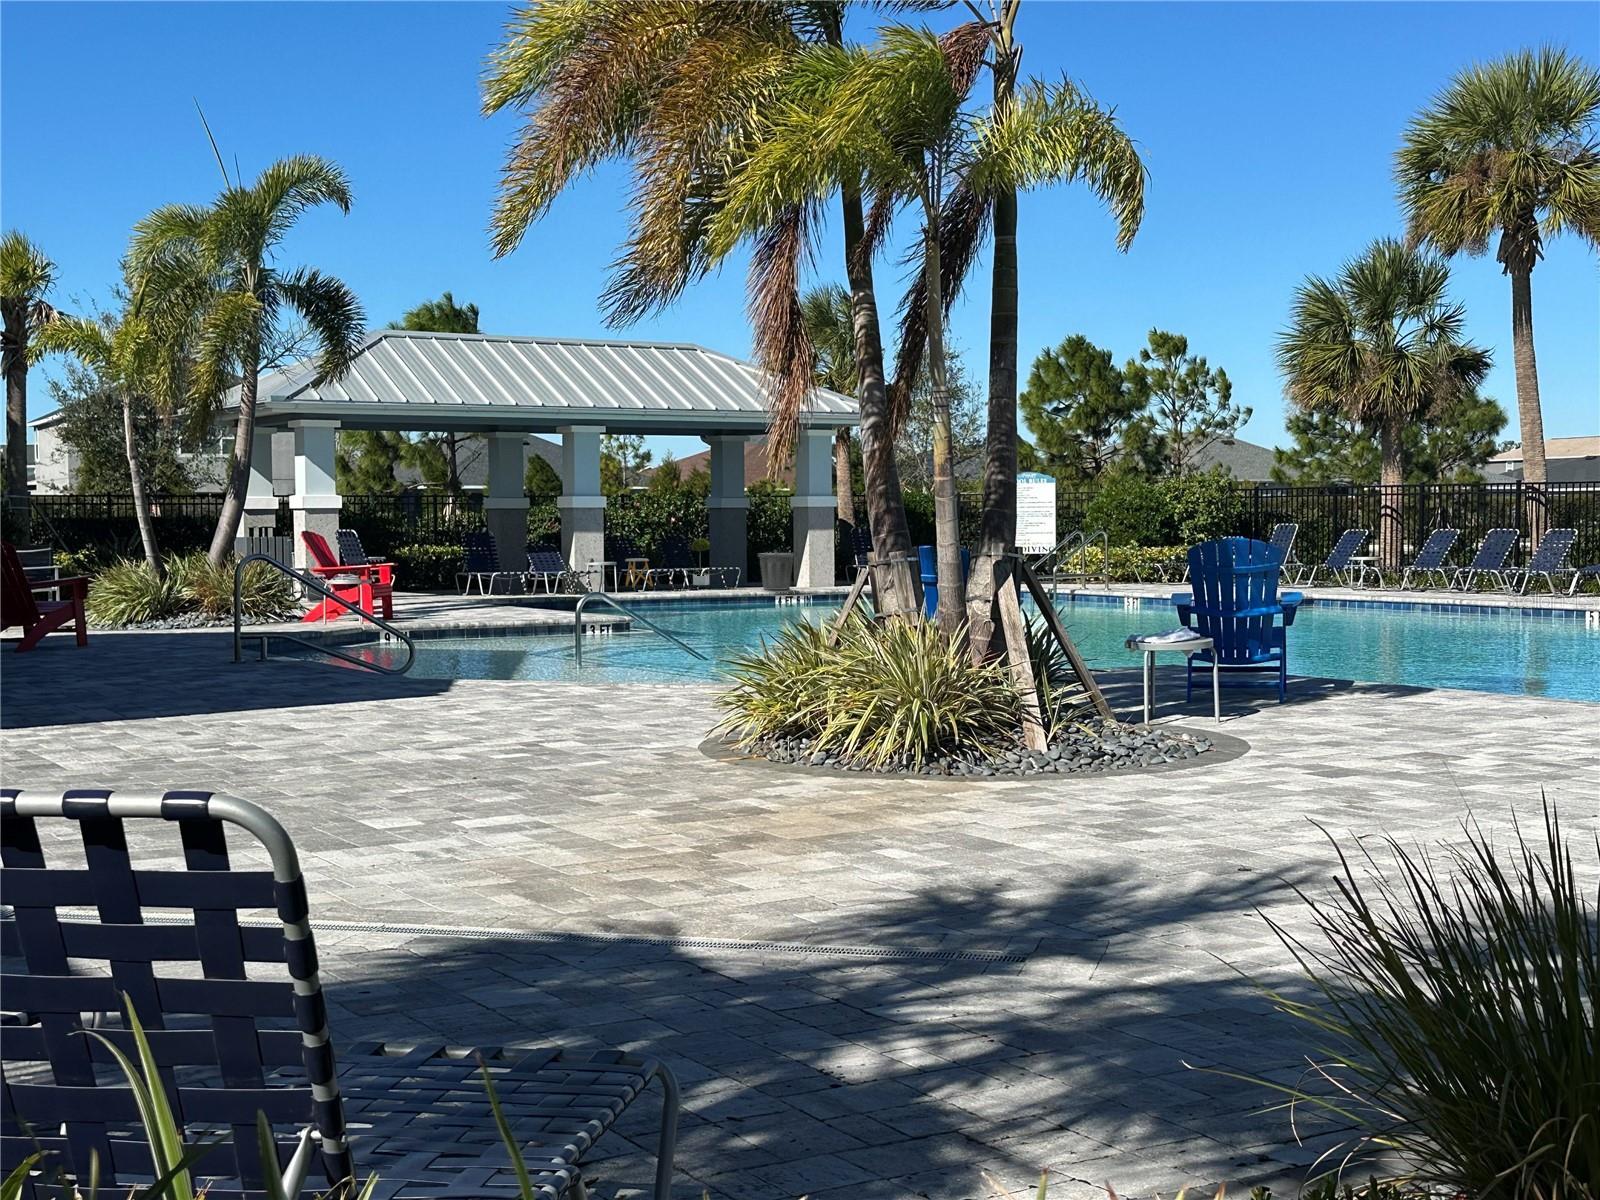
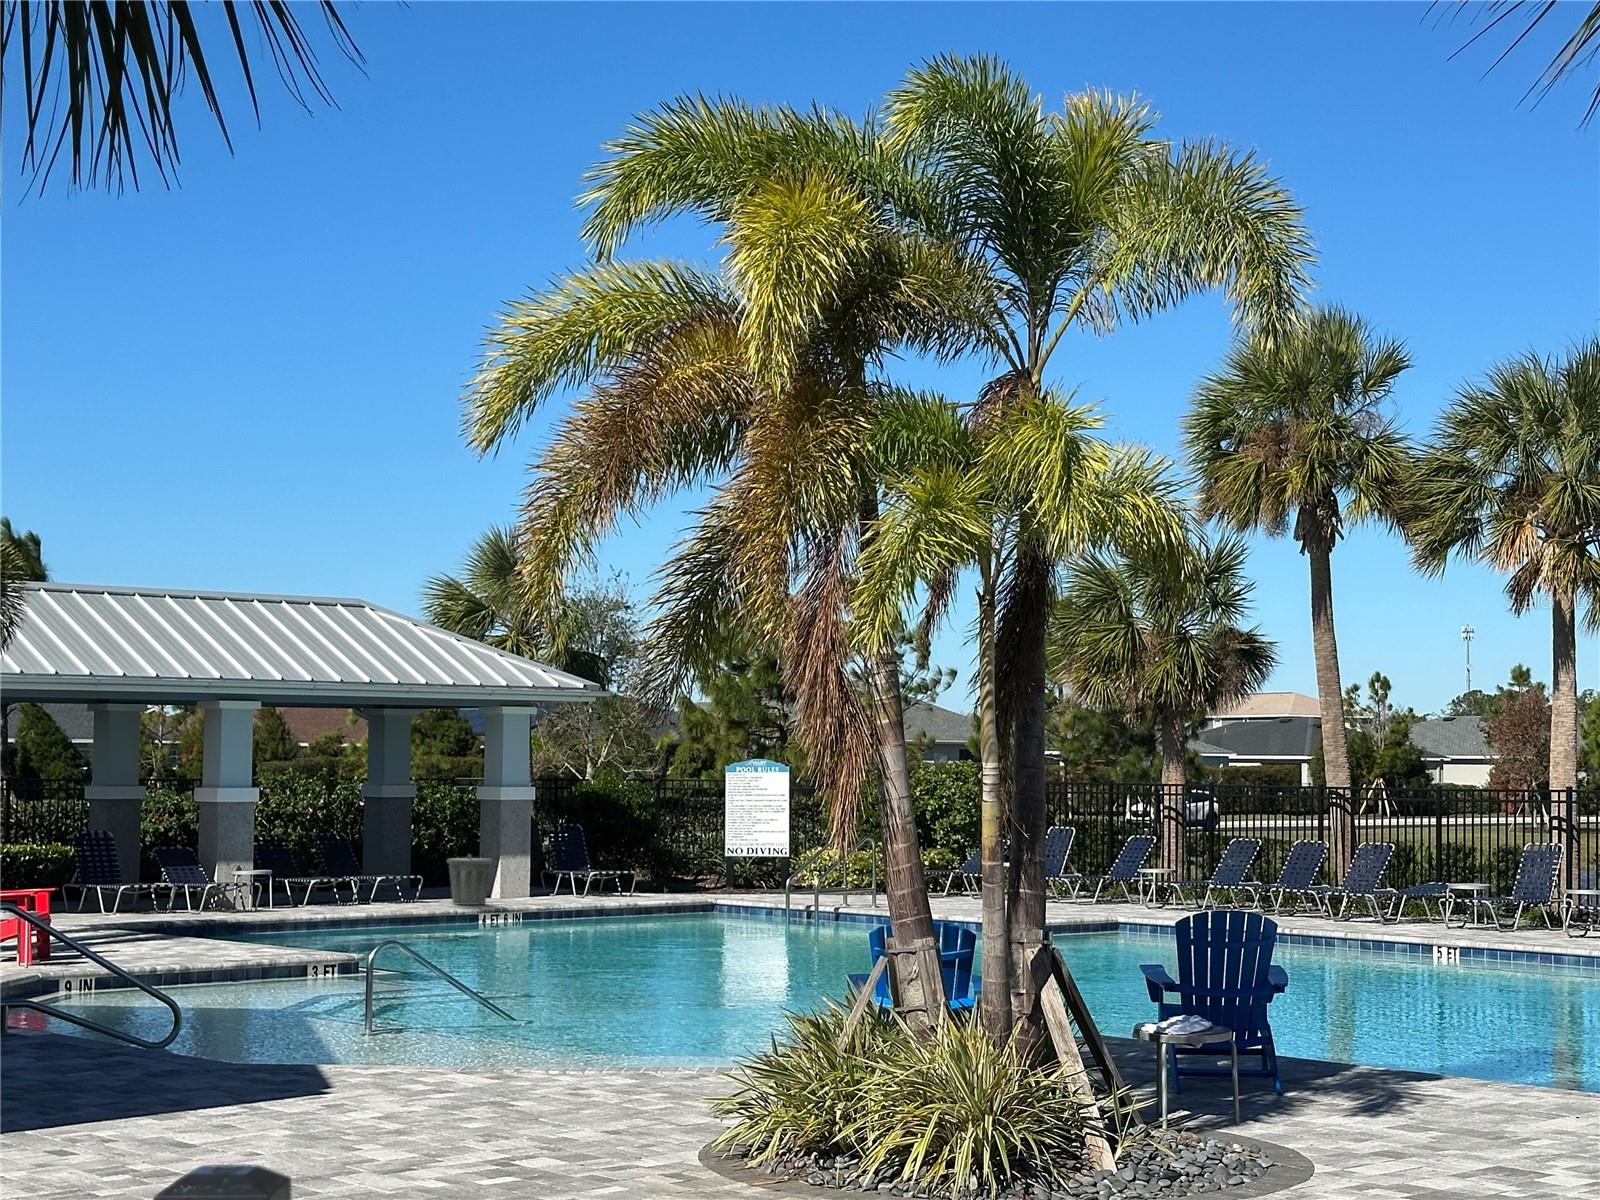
potted tree: present [691,538,710,585] -> none [360,838,384,898]
stool: present [625,558,653,588] -> none [277,864,314,902]

